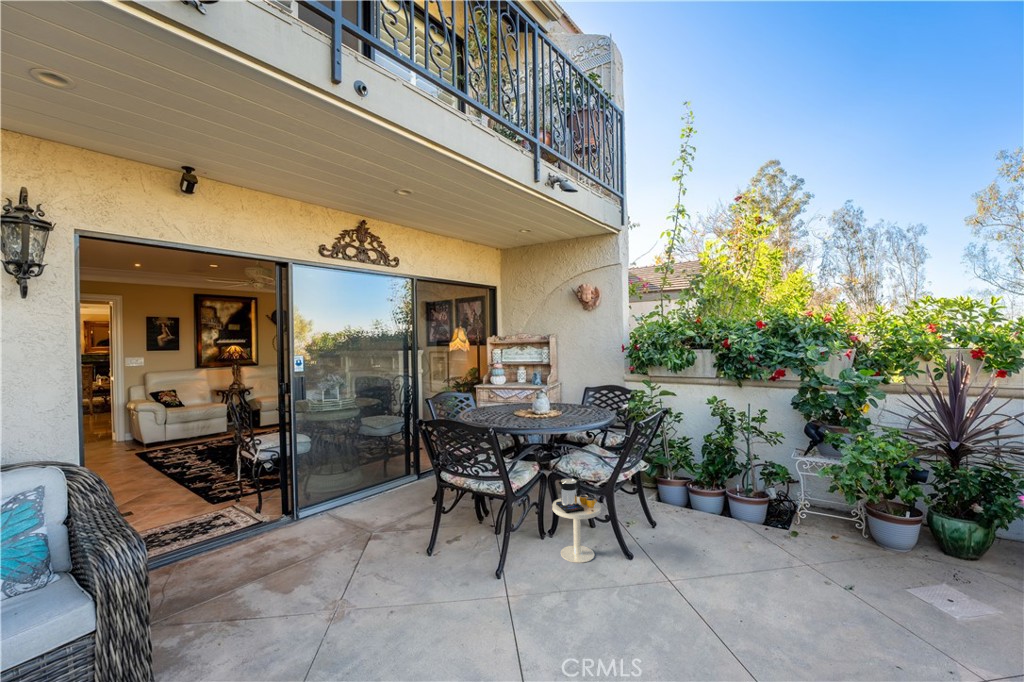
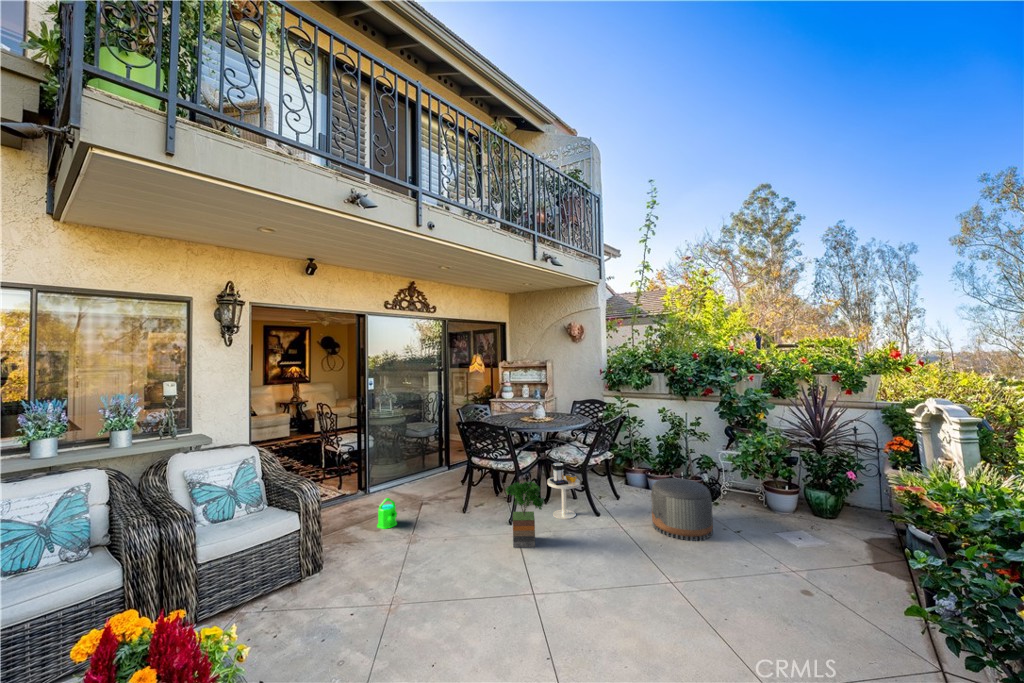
pouf: none [710,502,810,606] -> present [651,478,713,541]
potted tree: none [486,512,550,620] -> present [506,481,544,547]
watering can: none [293,533,327,582] -> present [377,498,397,529]

